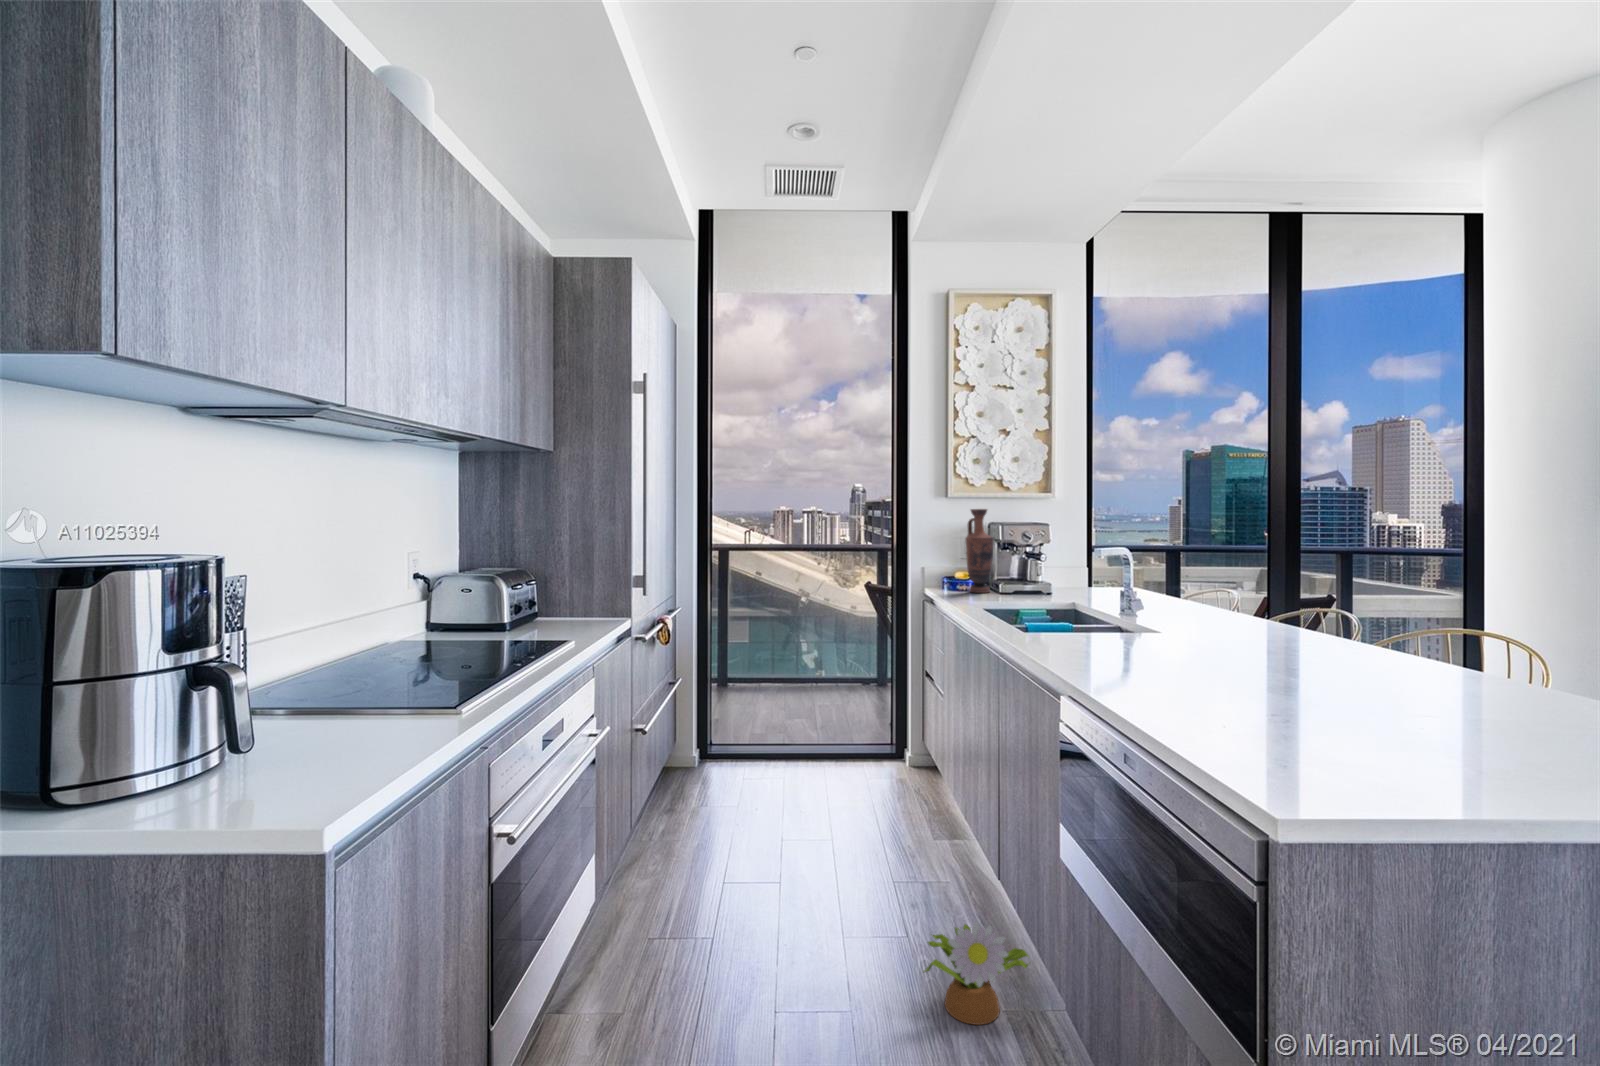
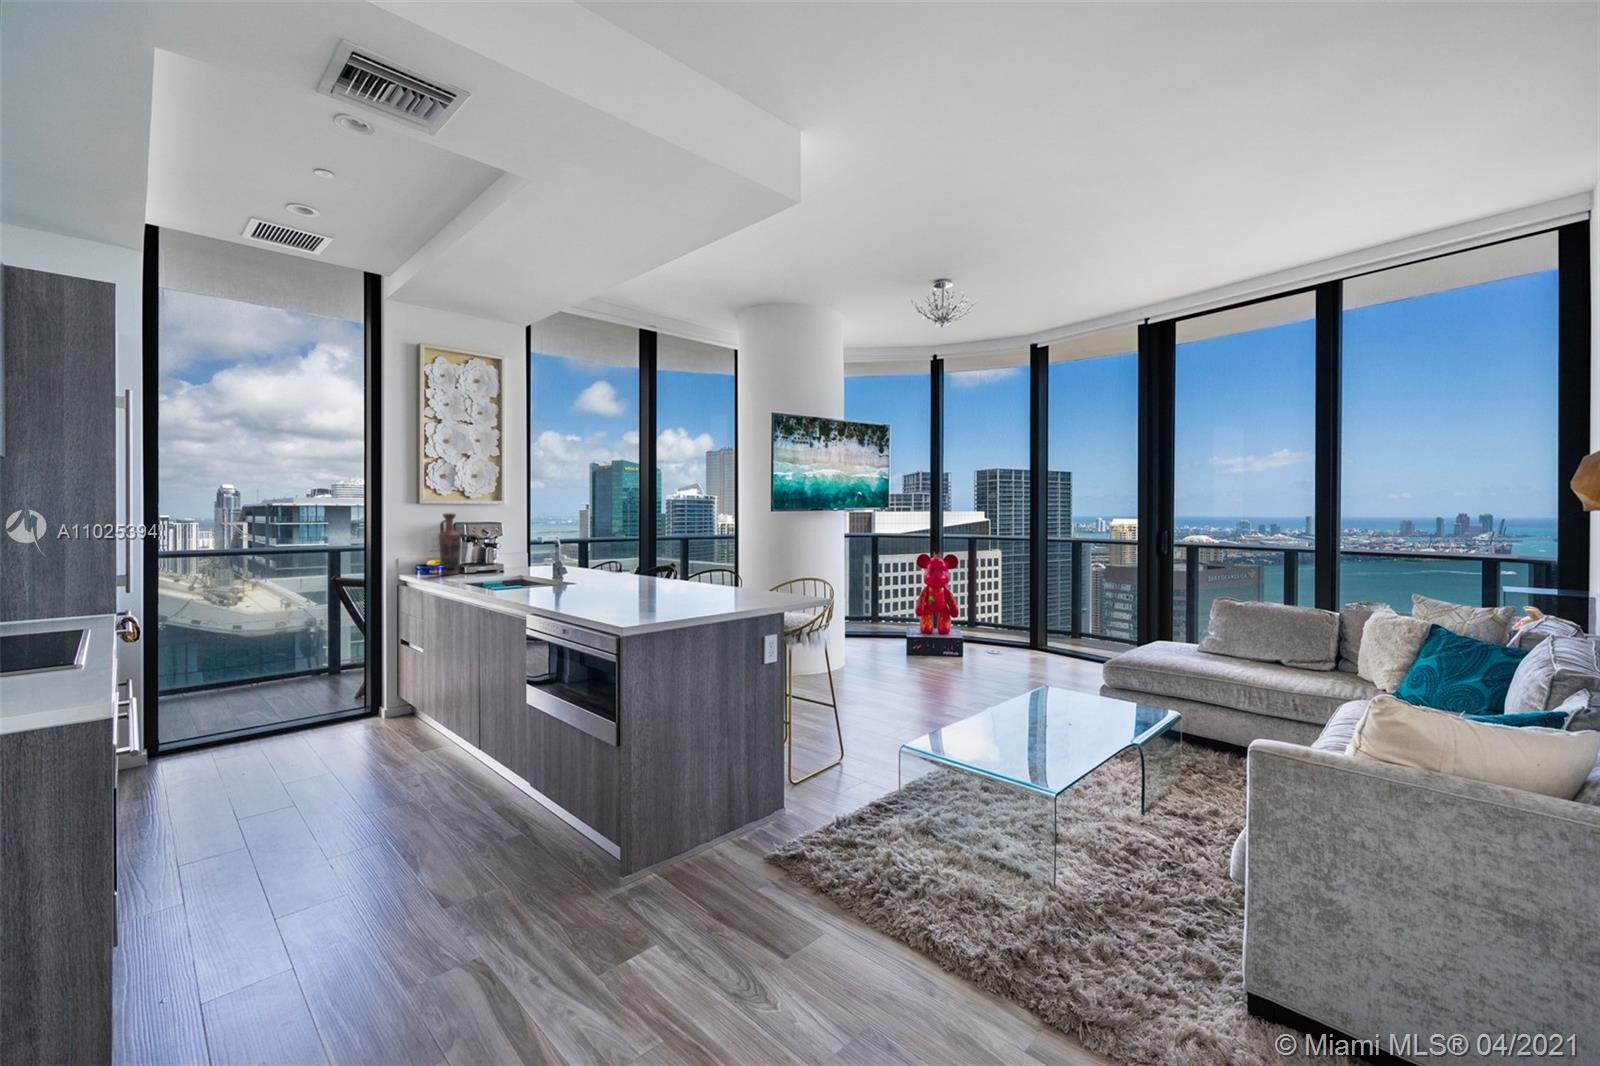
decorative plant: present [924,922,1029,1025] -> none [435,766,504,829]

